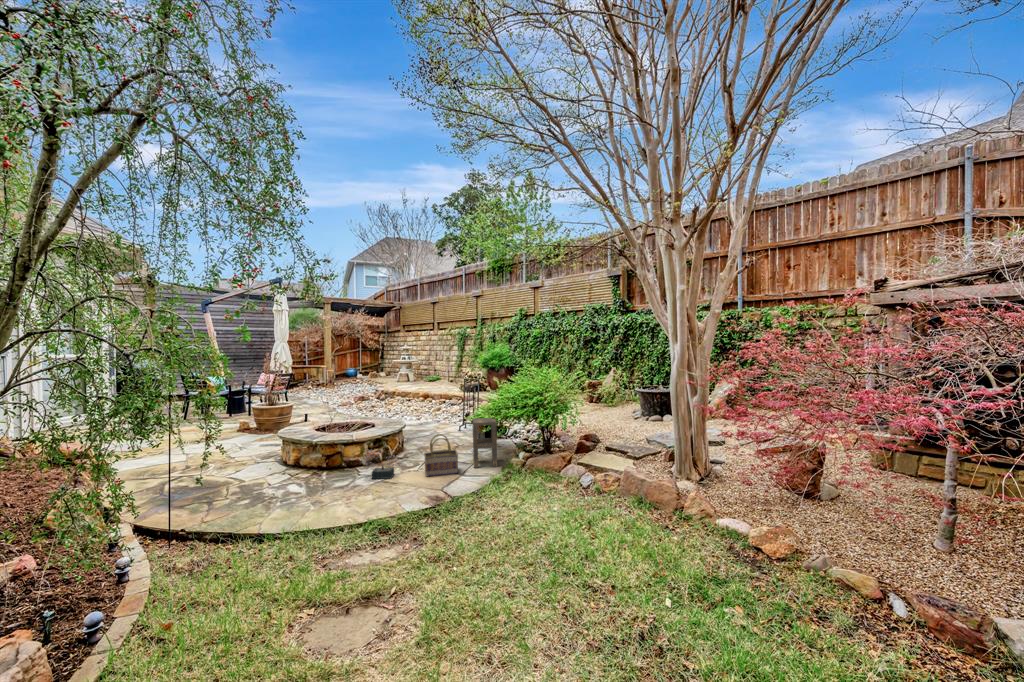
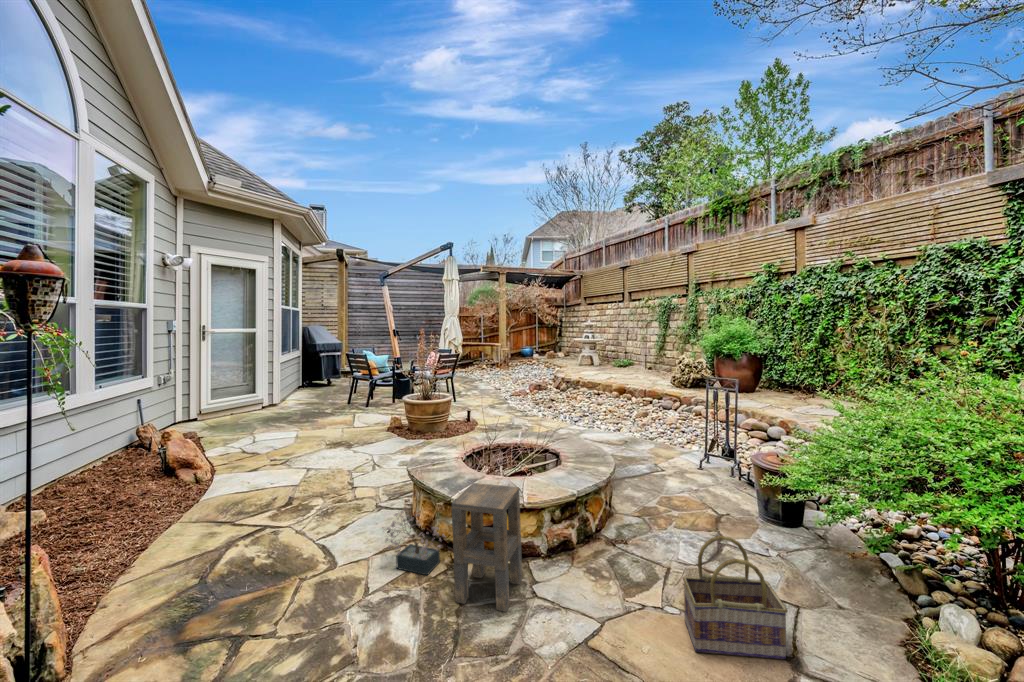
side table: present [473,418,497,468] -> present [452,483,522,612]
decorative plant: present [365,449,397,479] -> present [385,509,445,575]

